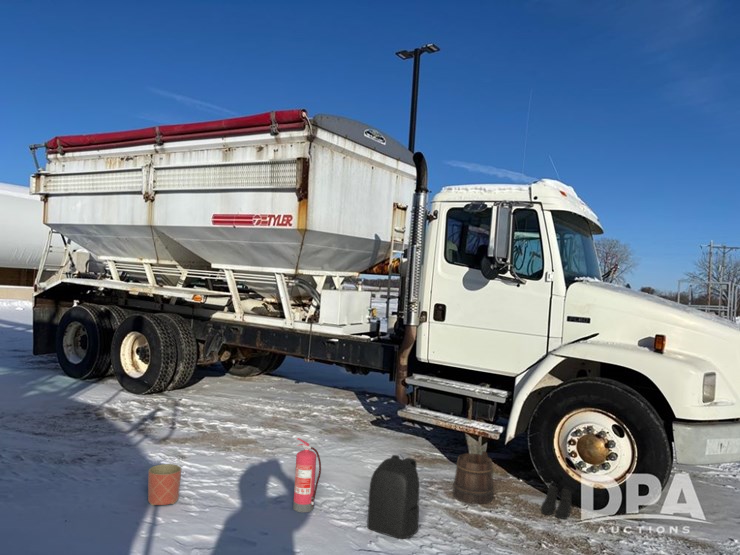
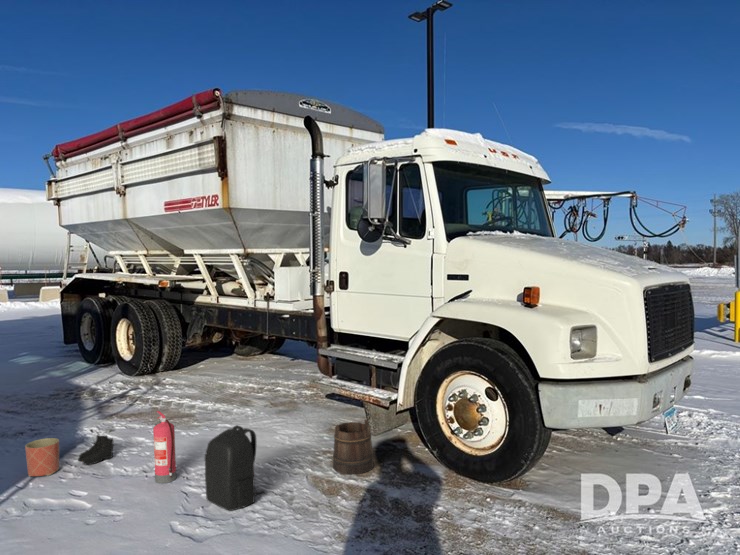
boots: present [541,485,571,519] -> present [78,435,114,465]

